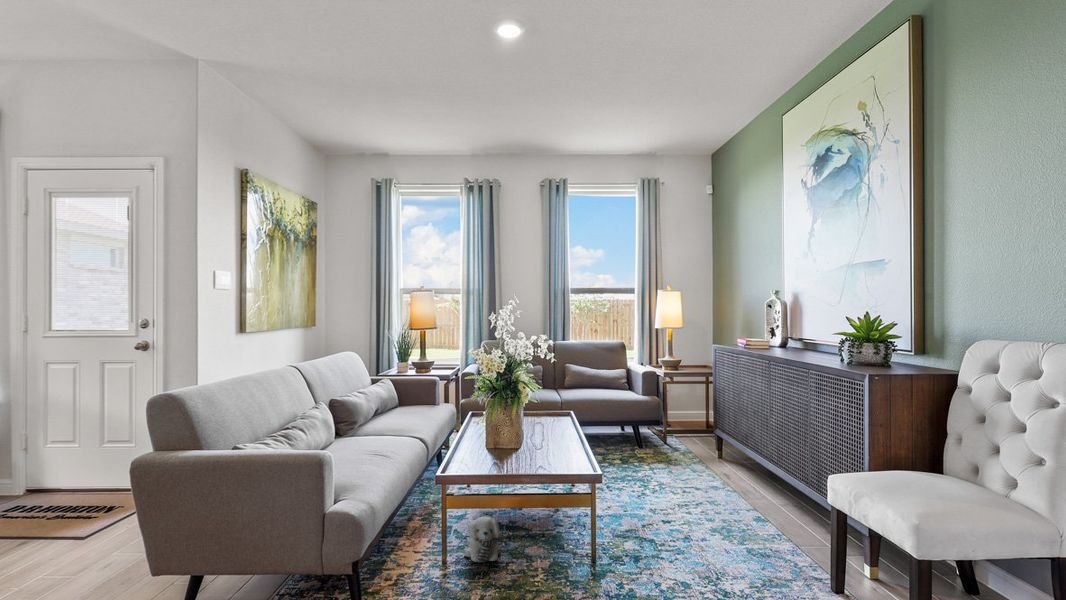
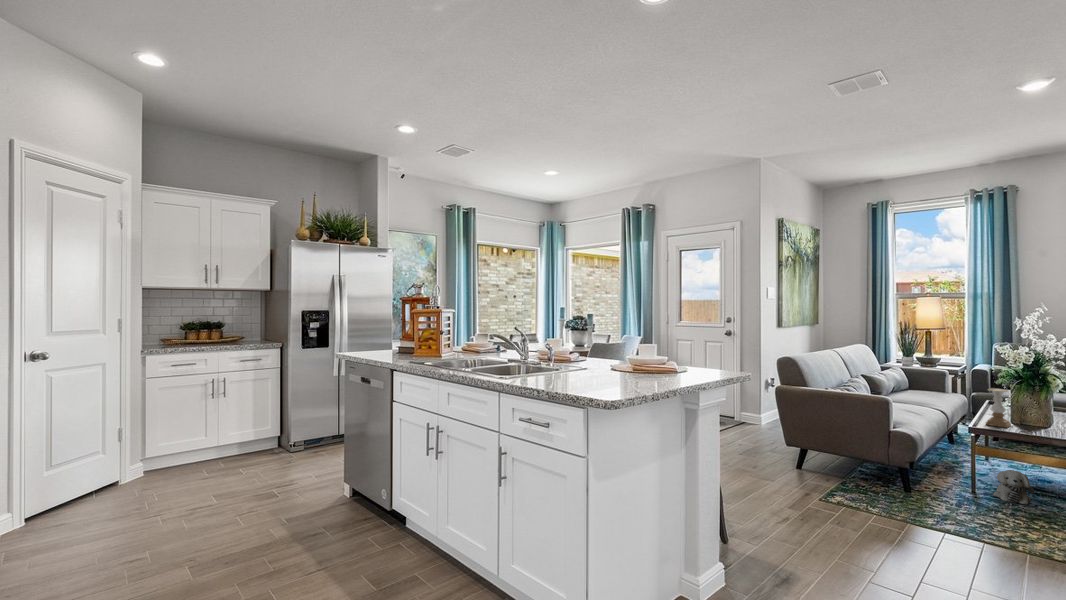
candle holder: none [461,405,485,456] -> present [986,388,1011,428]

